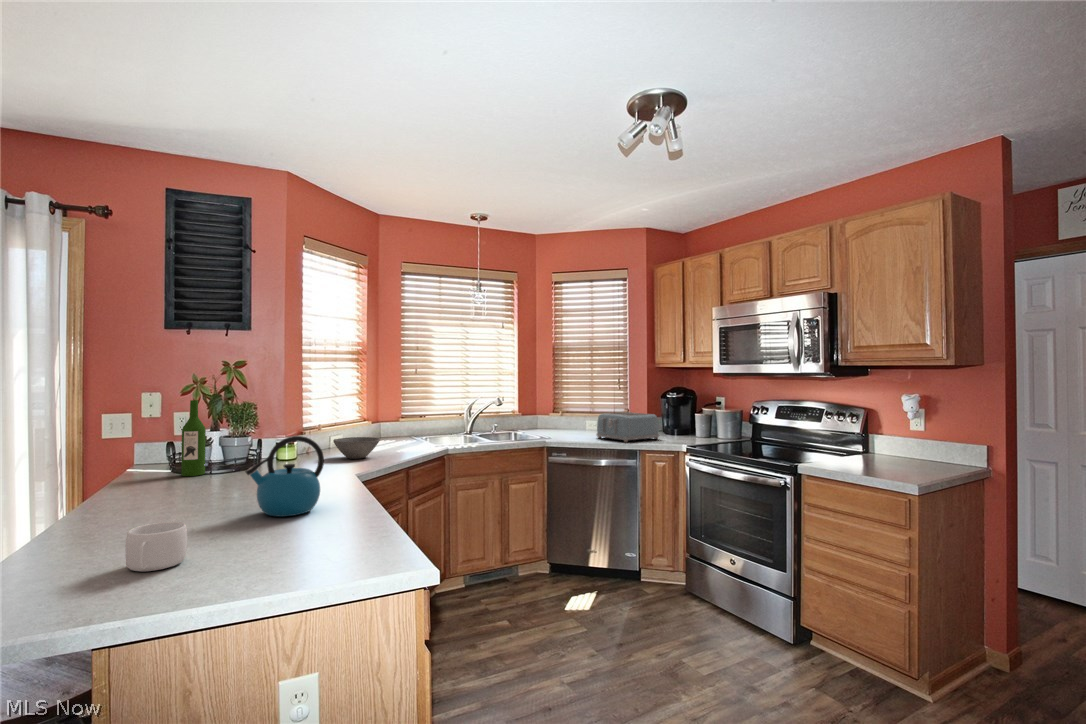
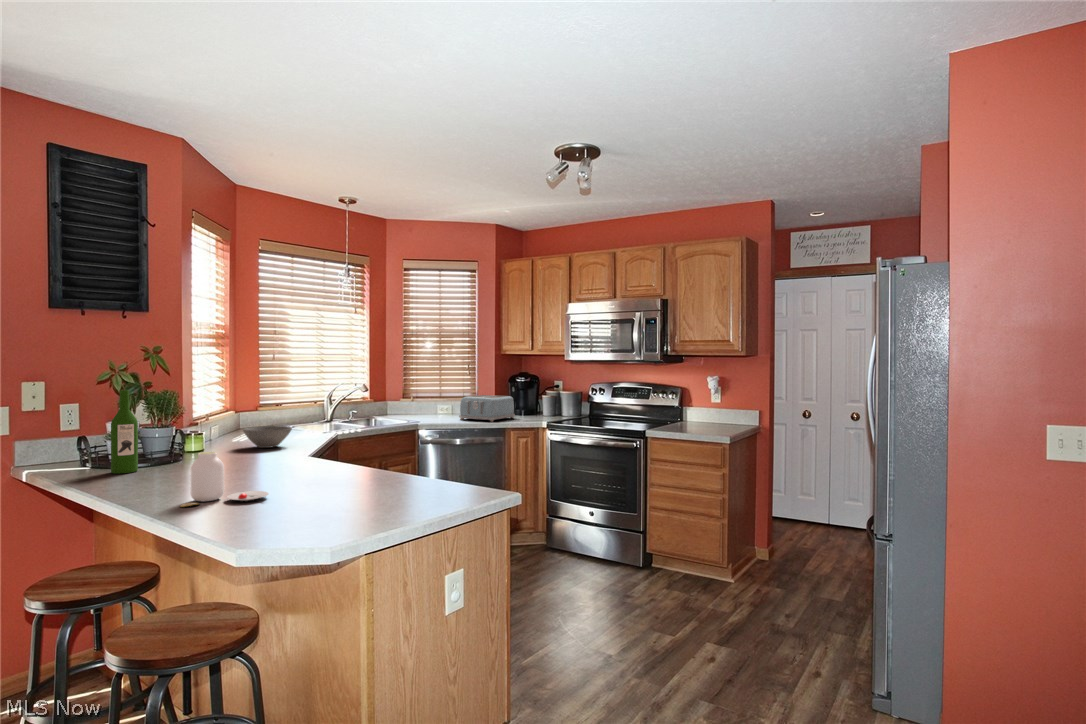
kettle: present [246,436,324,517] -> none [306,419,365,490]
jar: none [115,465,206,520] -> present [180,452,268,507]
mug: present [125,521,187,571] -> none [313,488,357,527]

